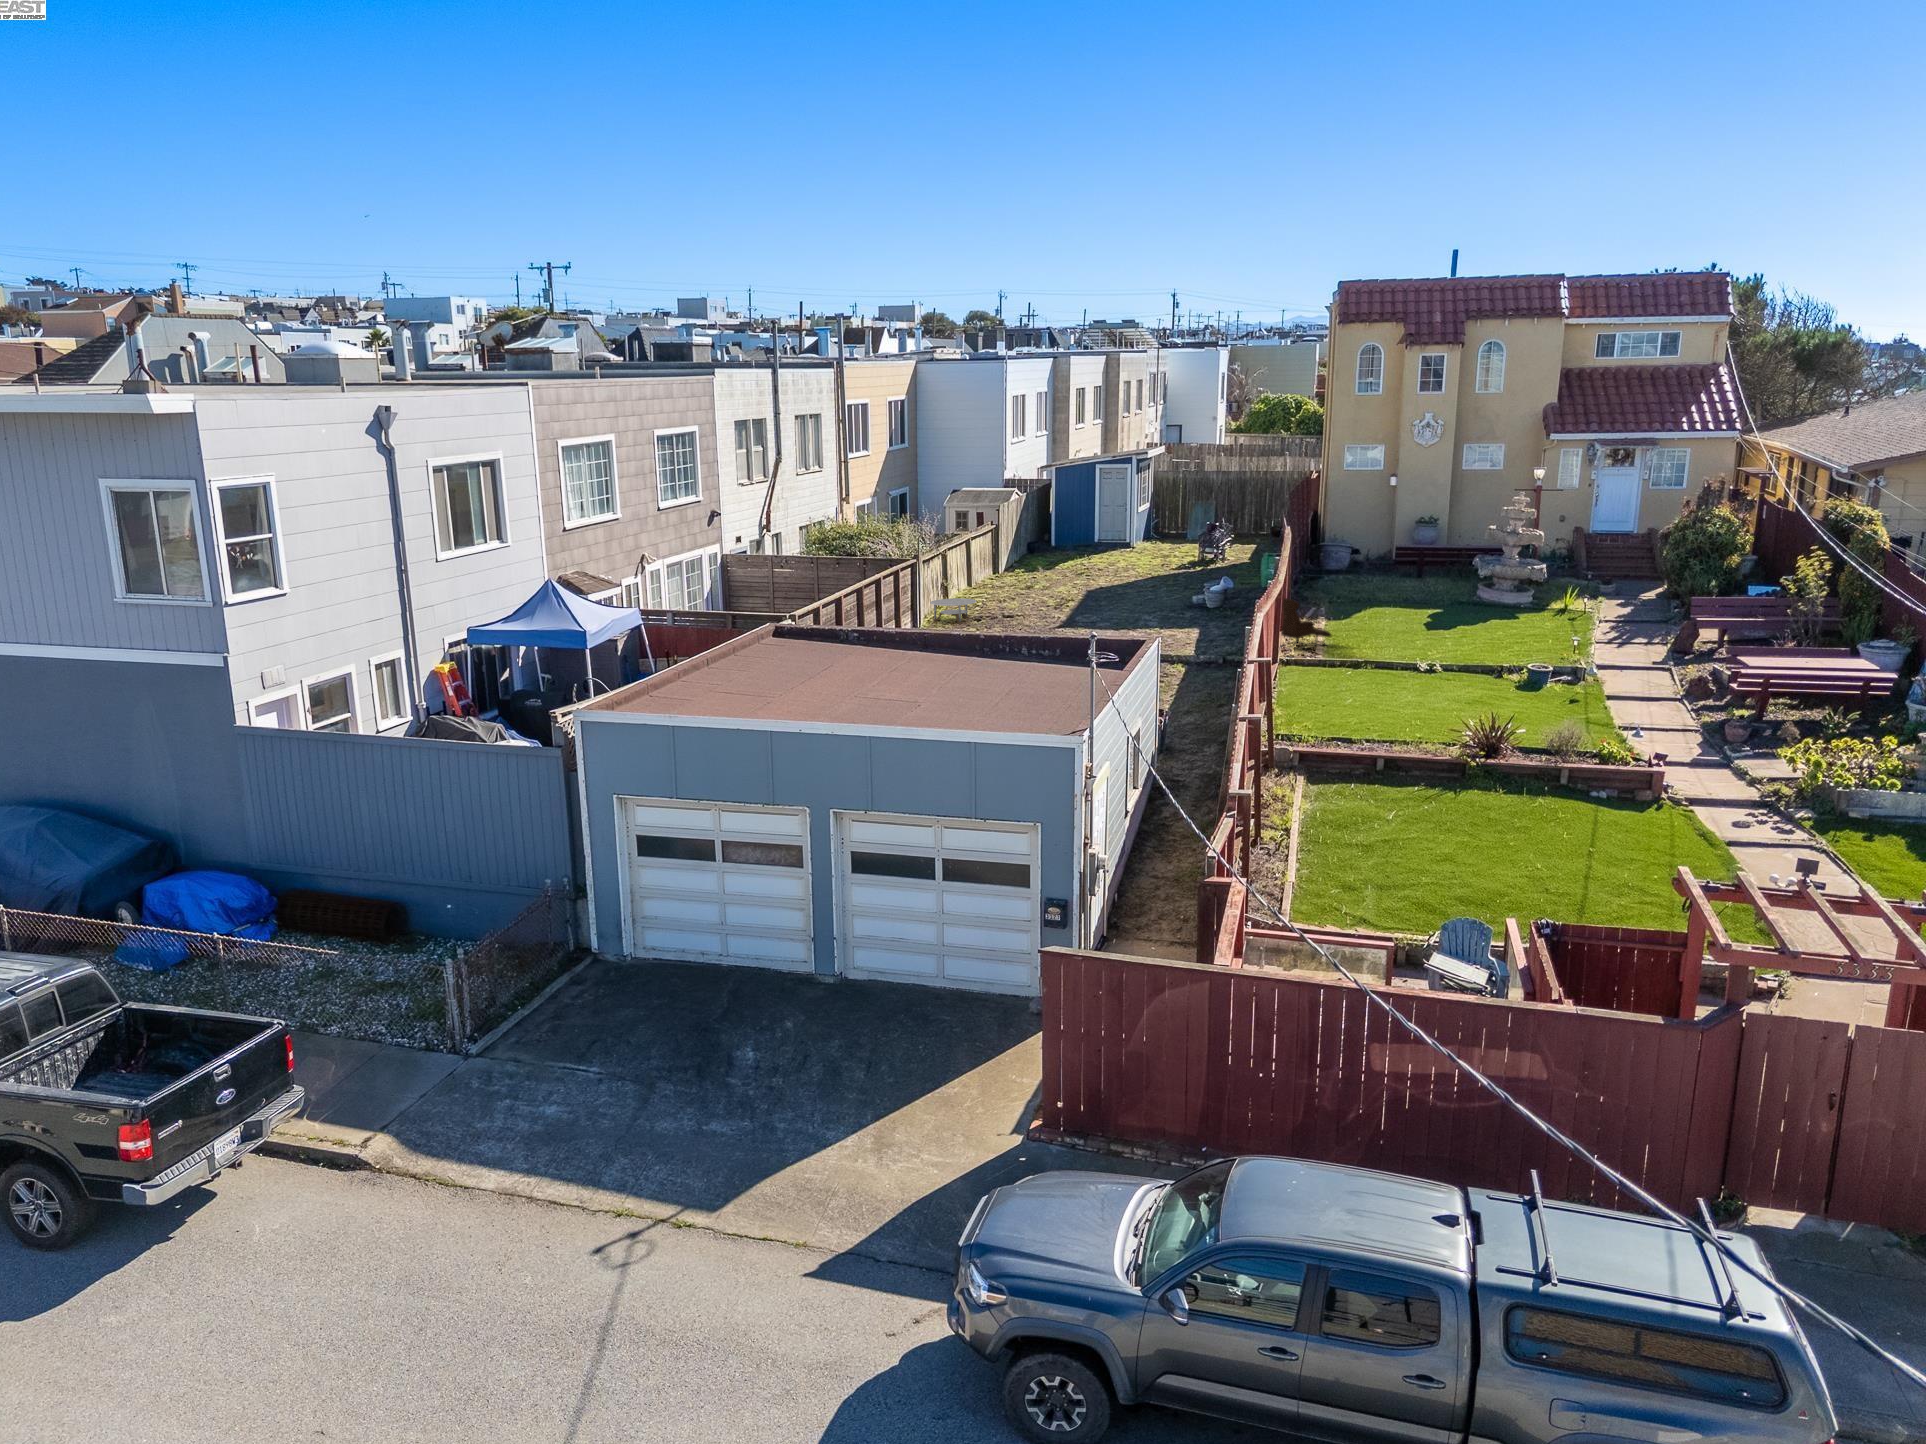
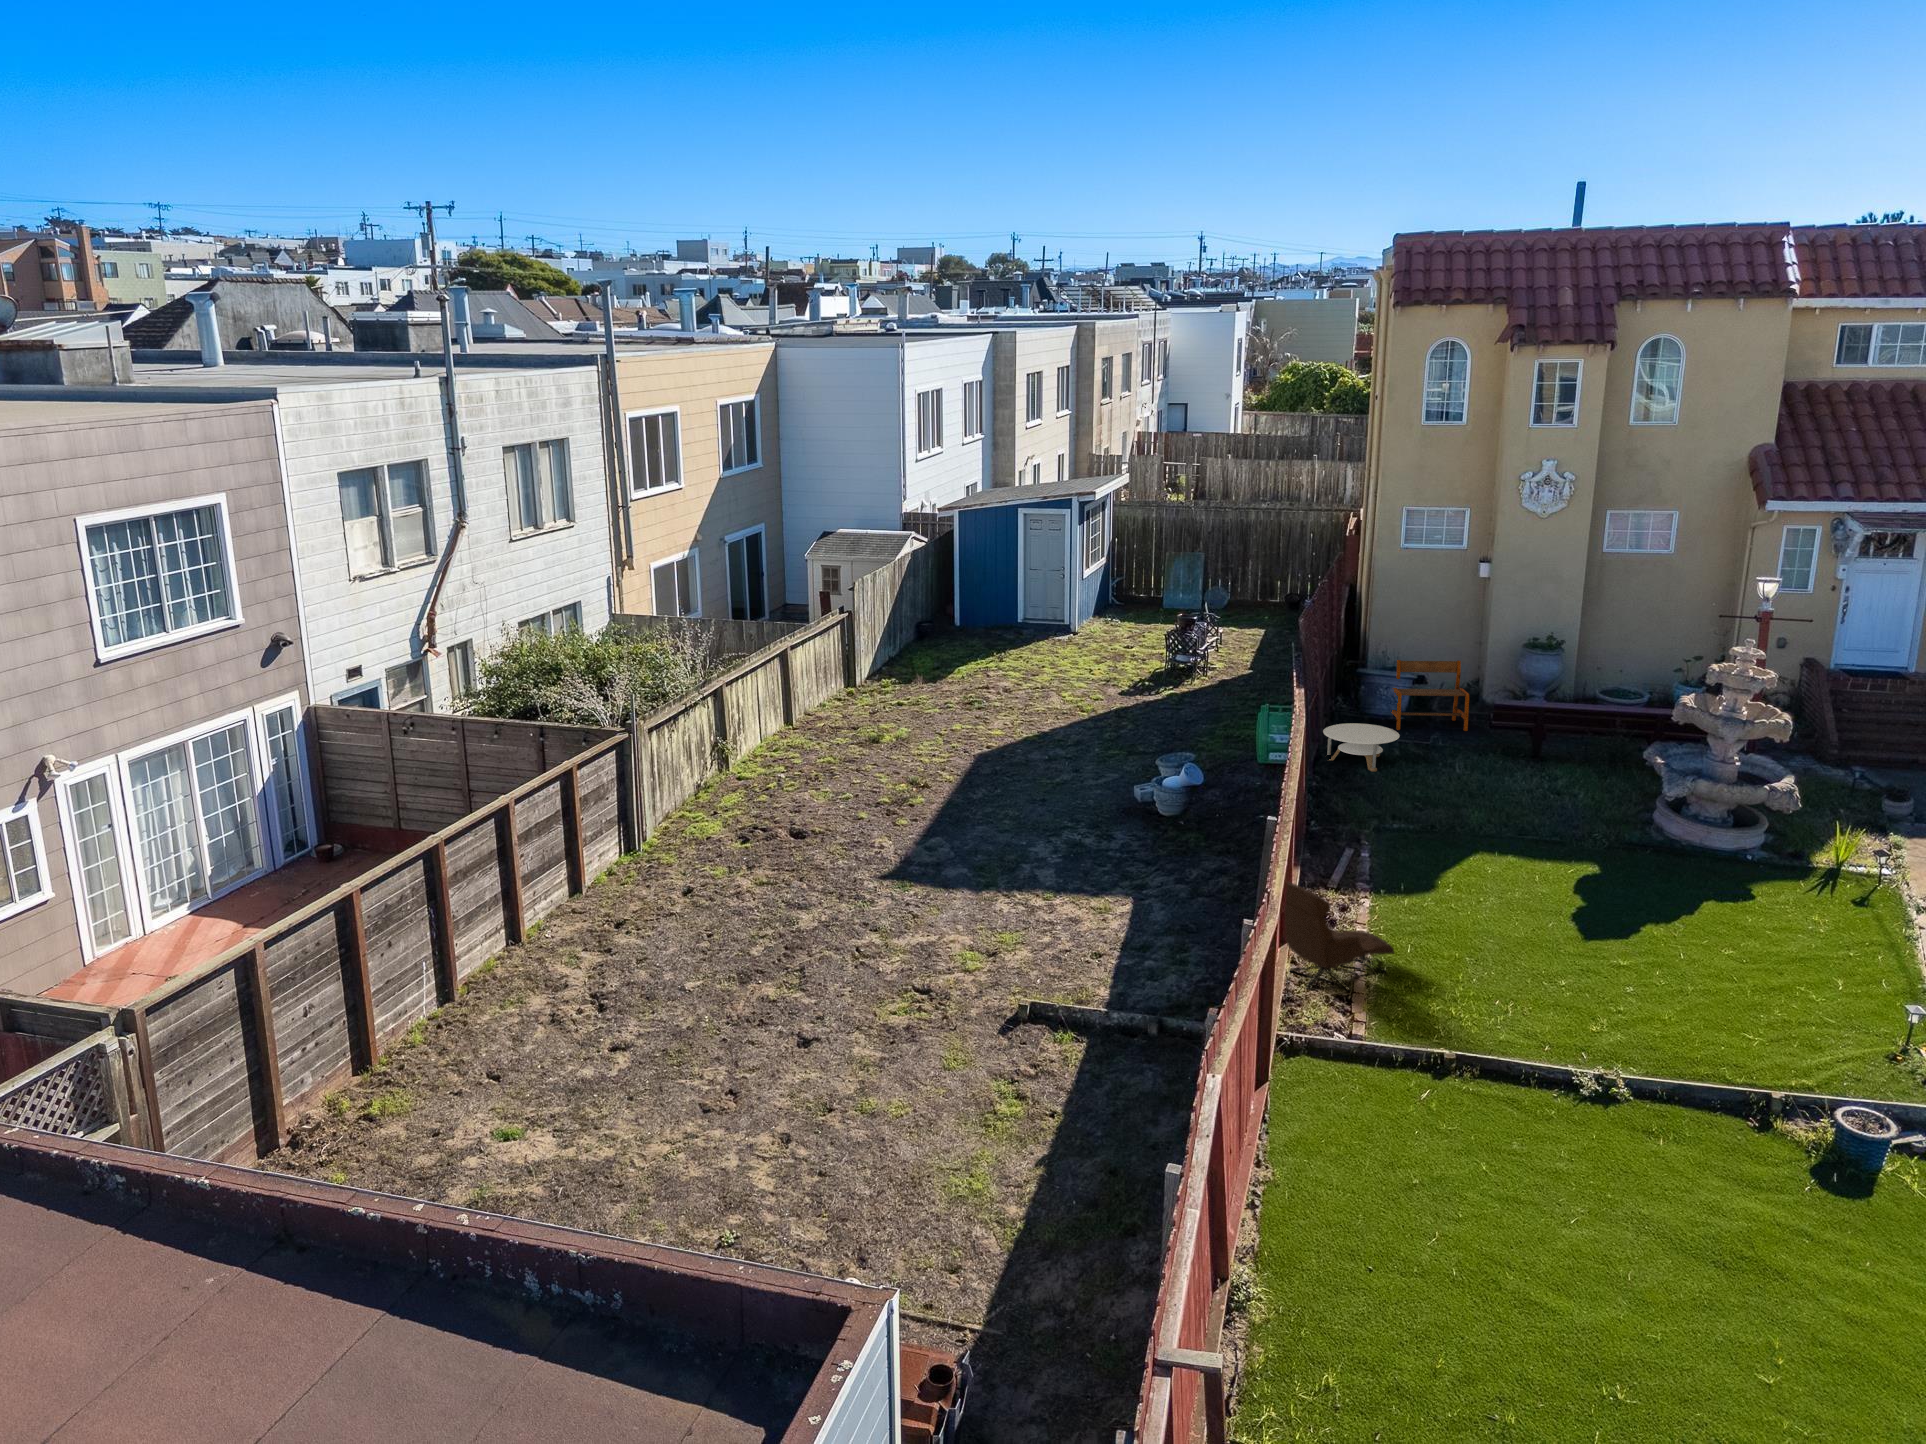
bench: none [1336,541,1383,584] -> present [1391,660,1469,731]
round table: present [930,598,977,624] -> present [1323,723,1400,772]

